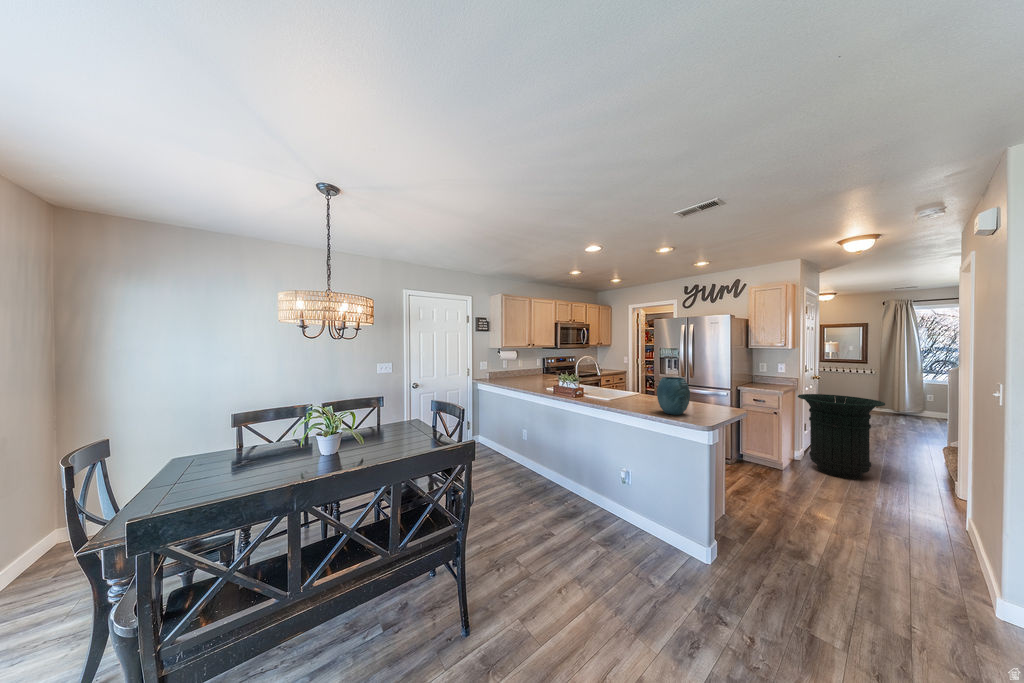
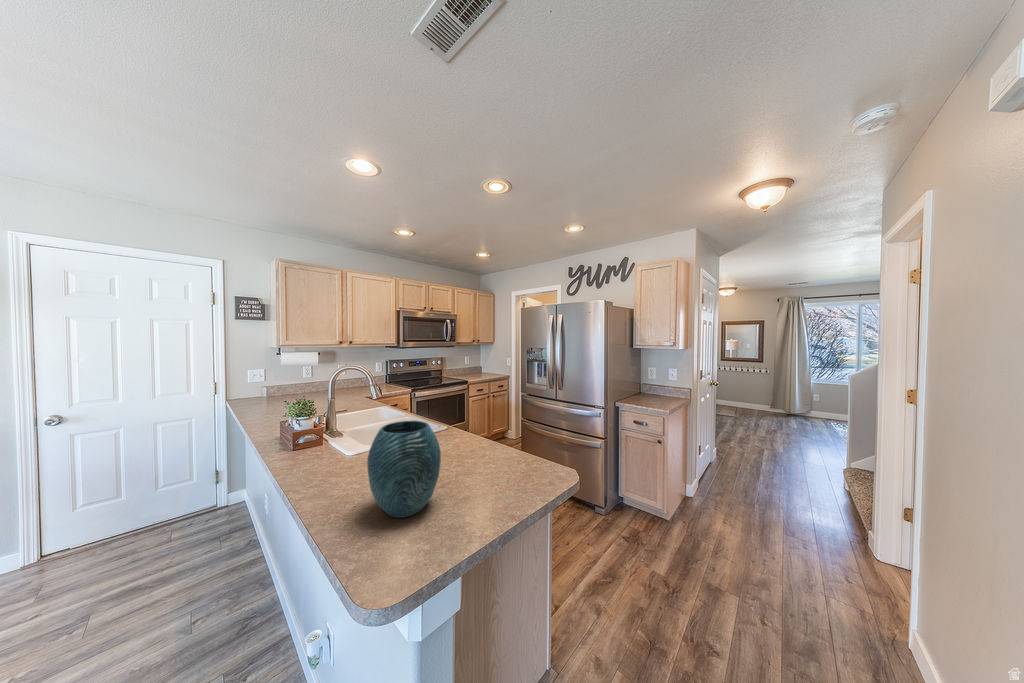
trash can: present [798,394,885,479] -> none [690,408,791,528]

